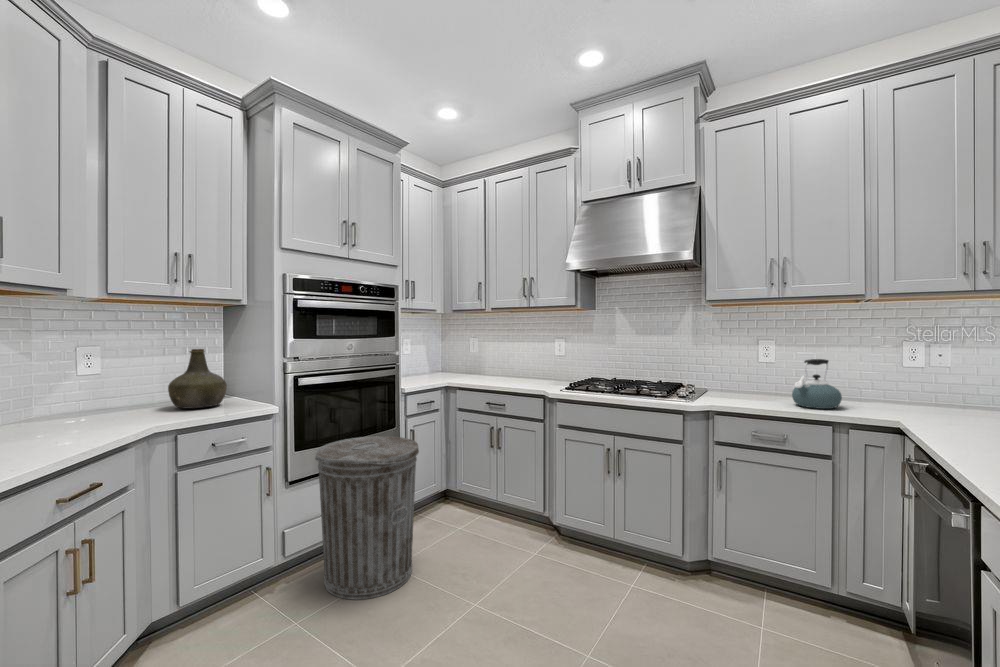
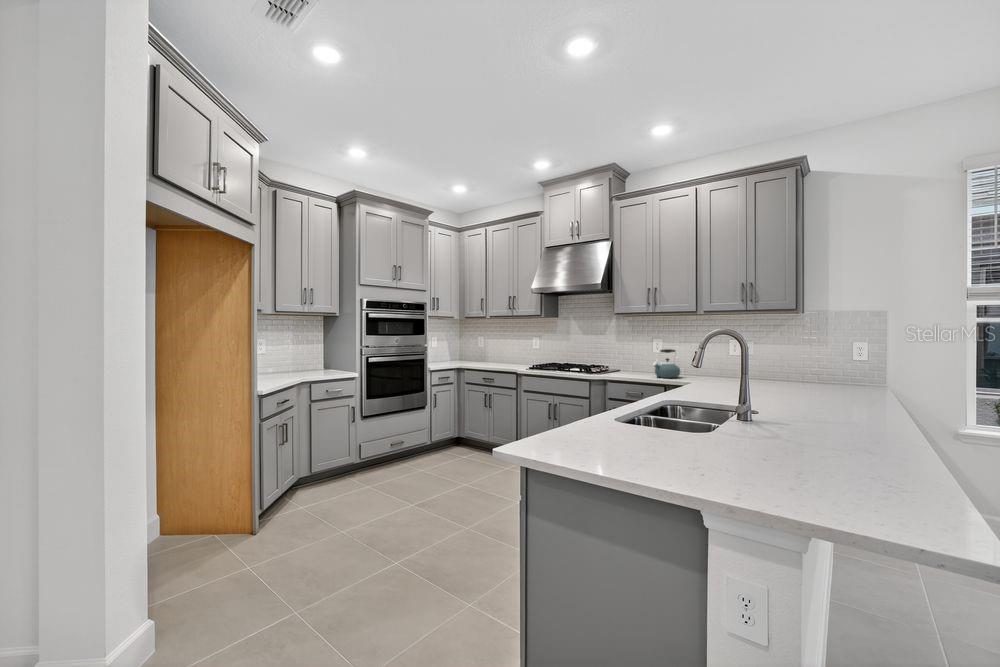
bottle: present [168,349,227,409] -> none [300,341,329,373]
trash can: present [315,436,419,600] -> none [378,394,437,480]

